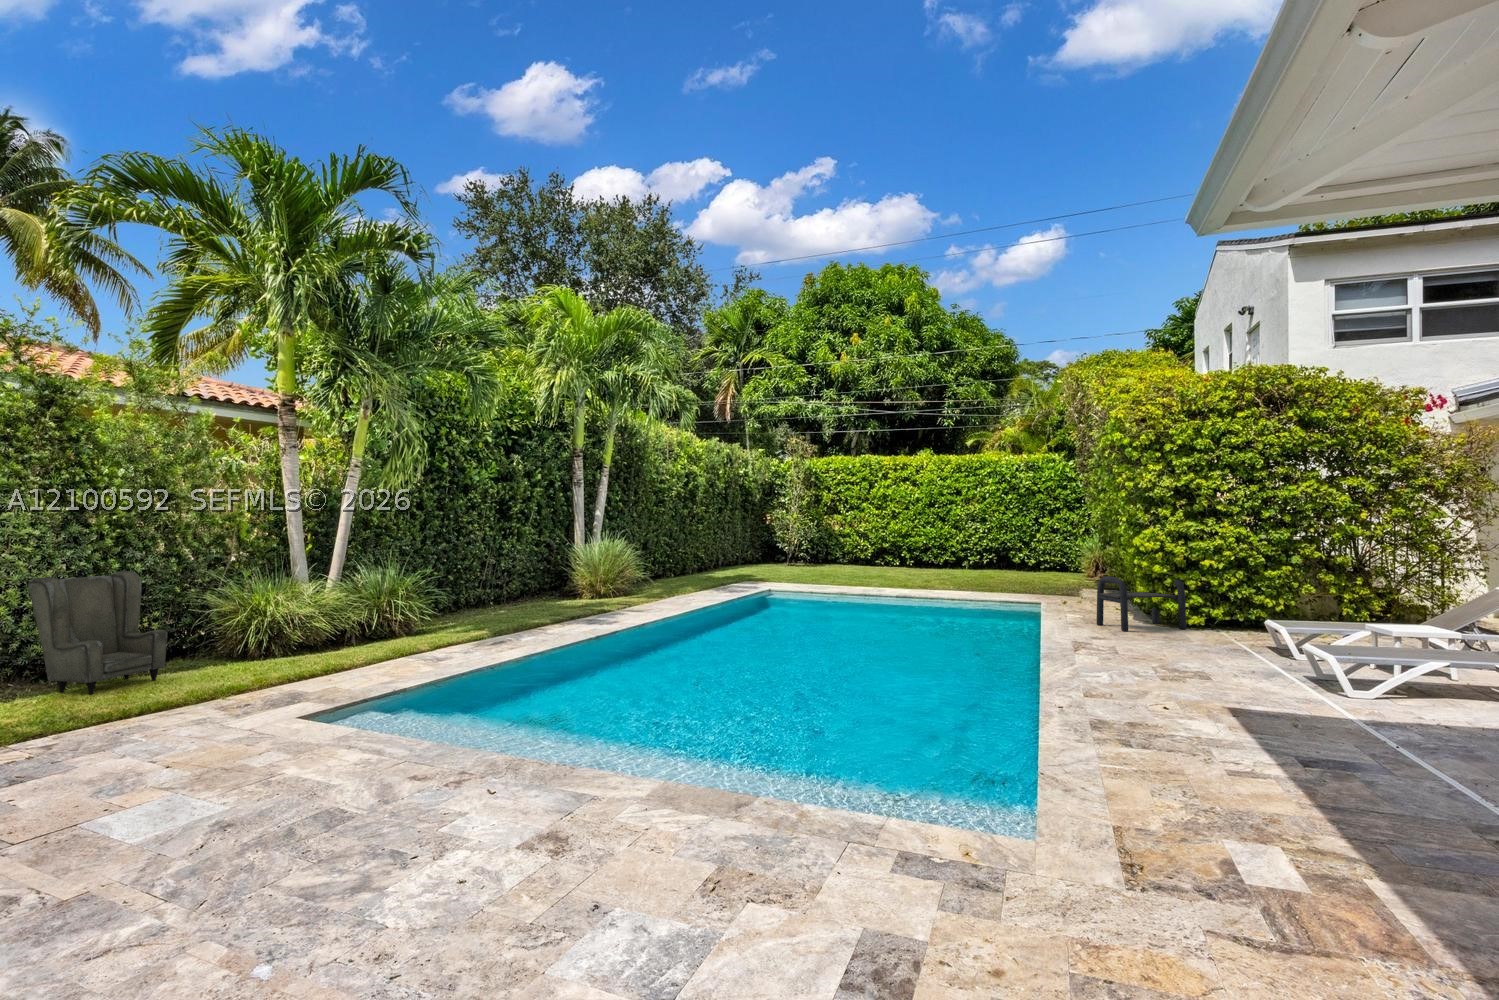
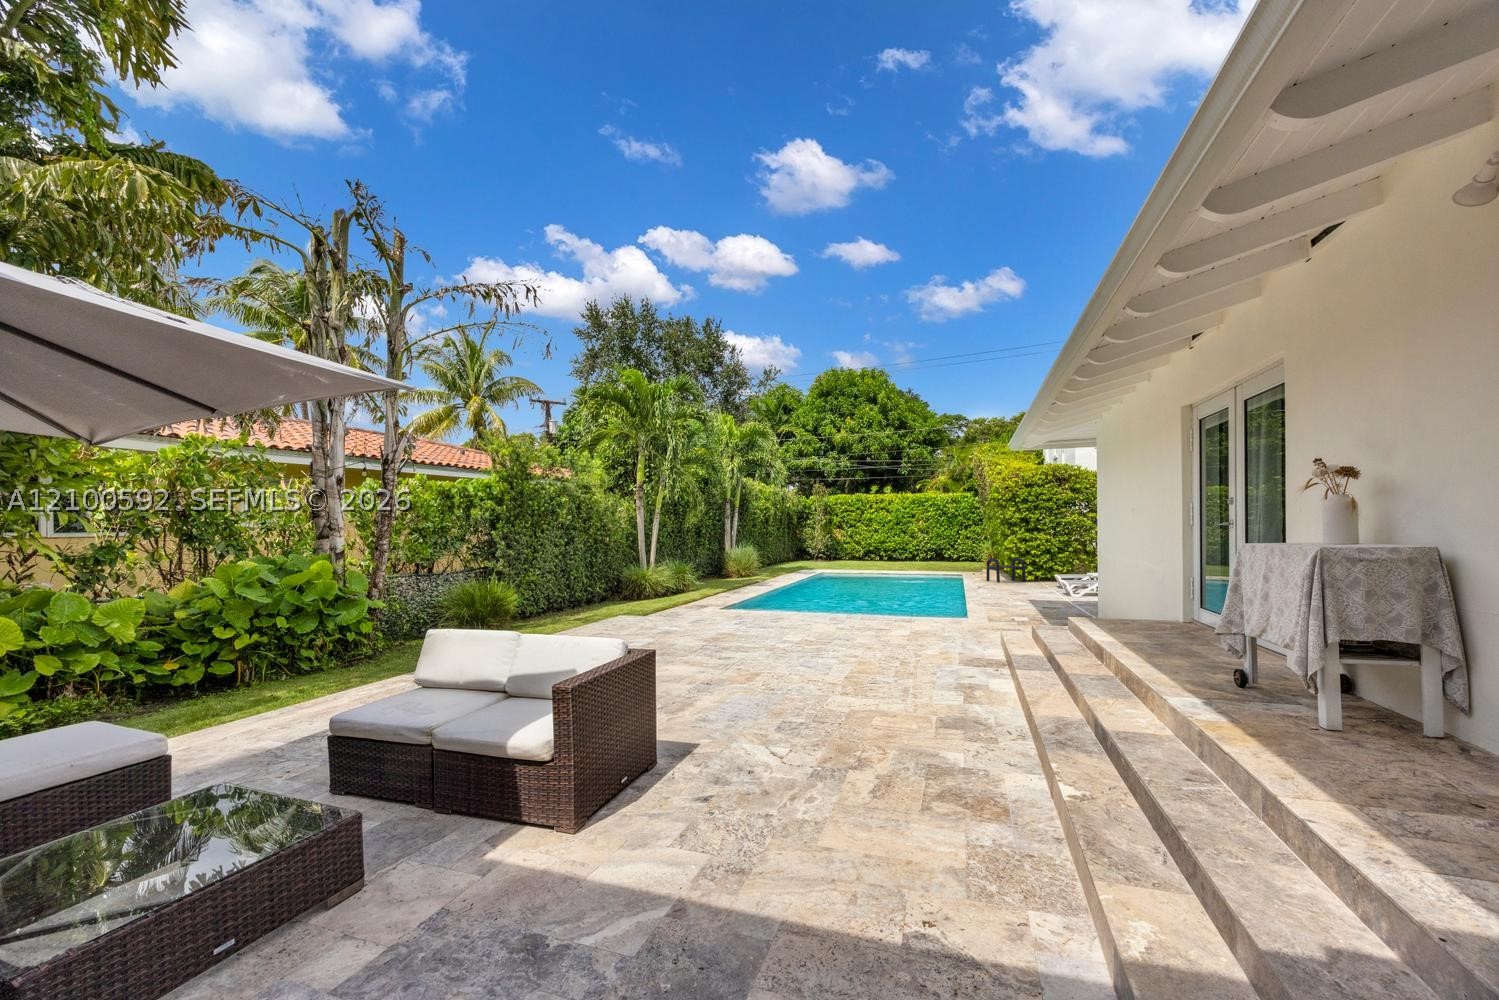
armchair: present [28,571,167,695] -> none [591,554,627,598]

